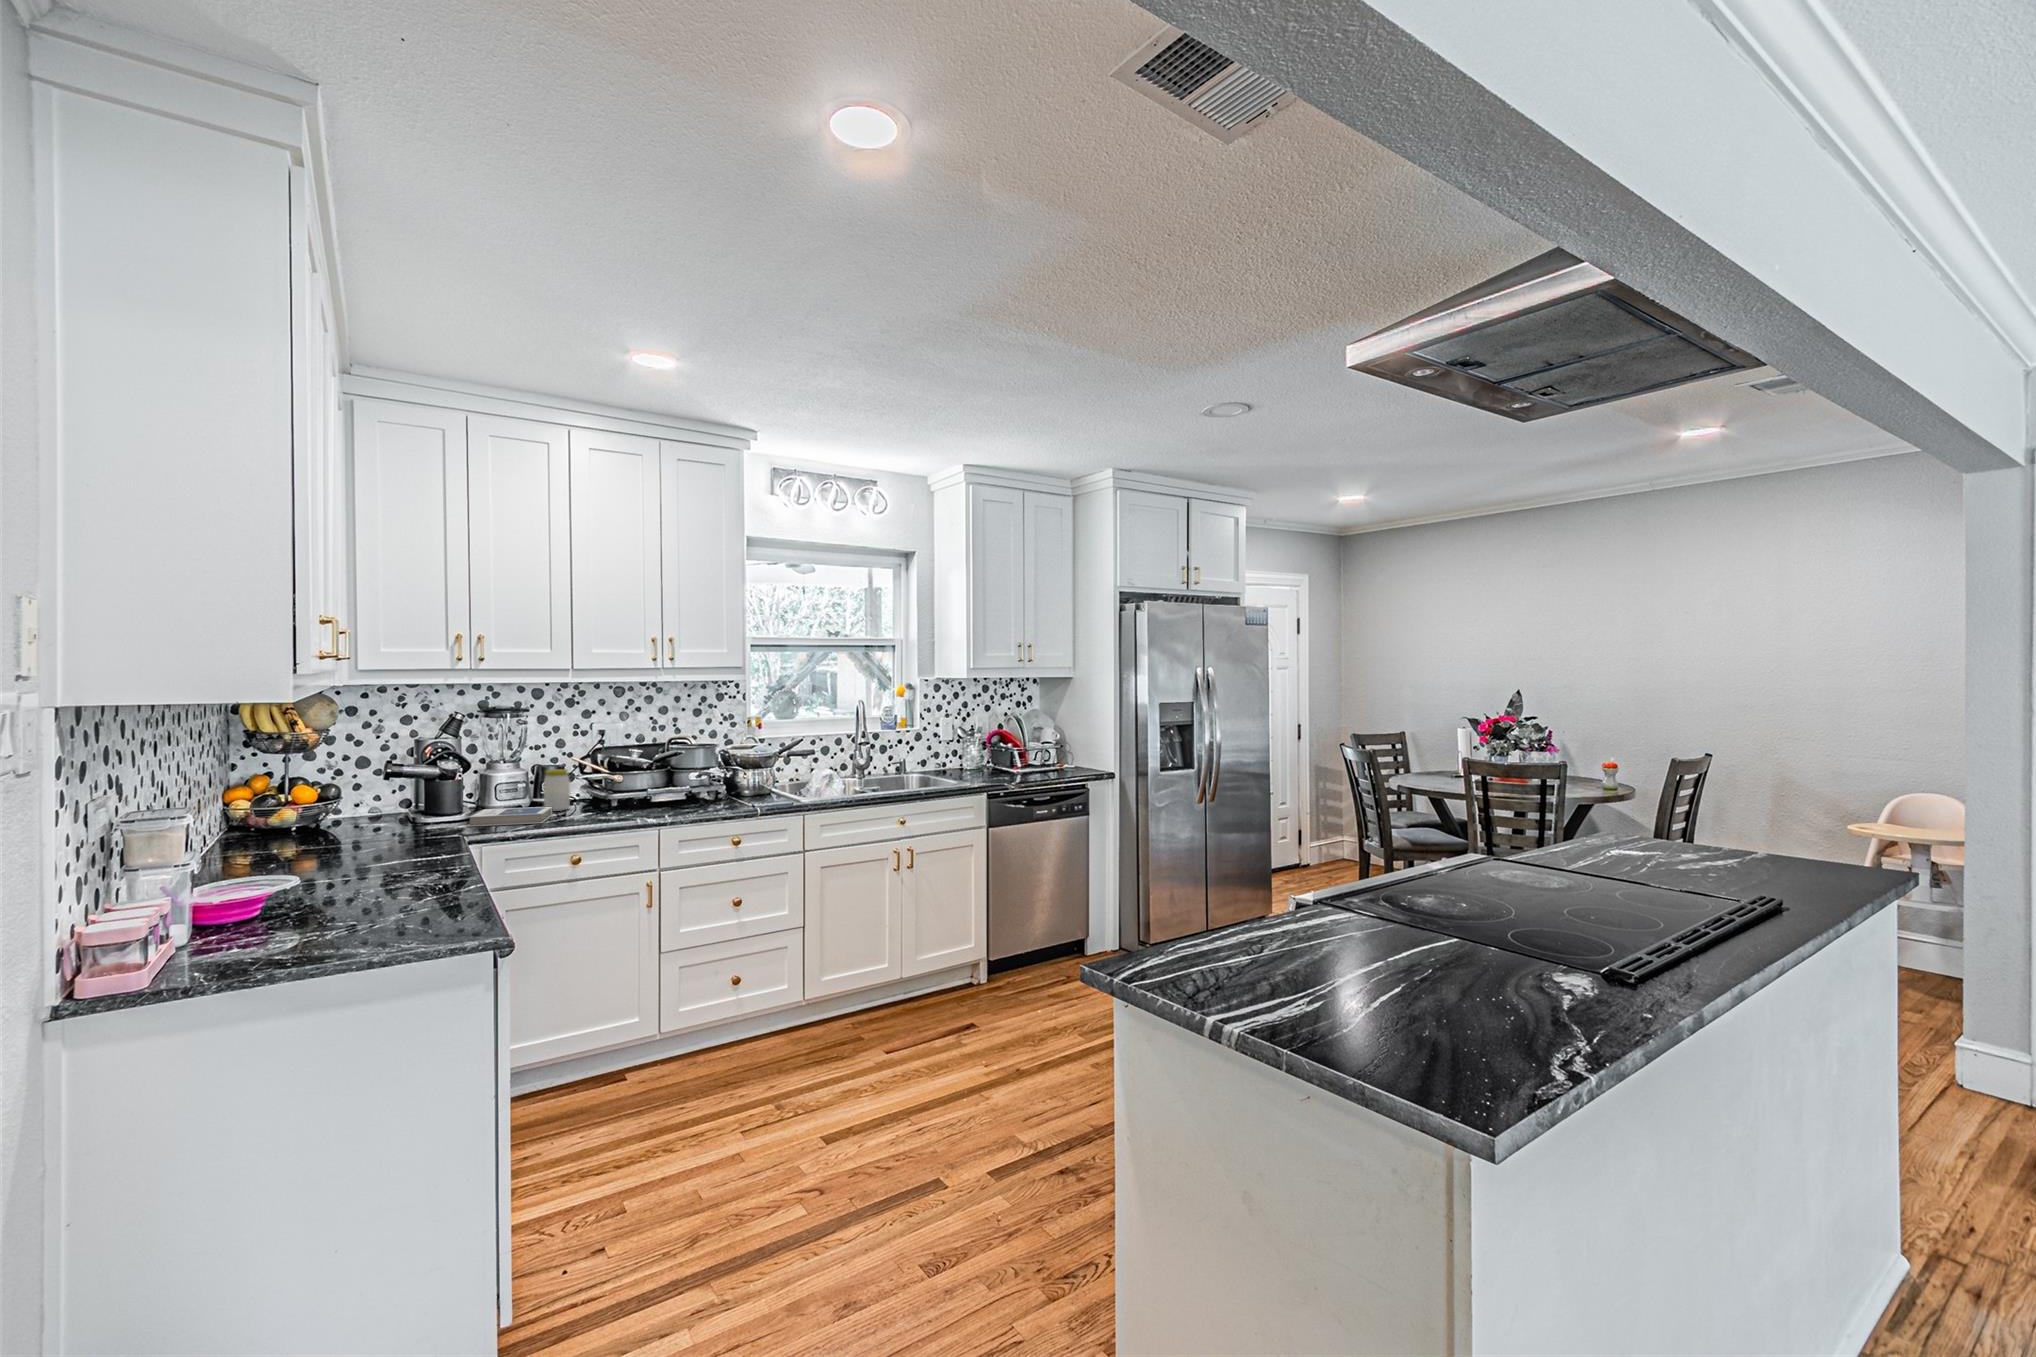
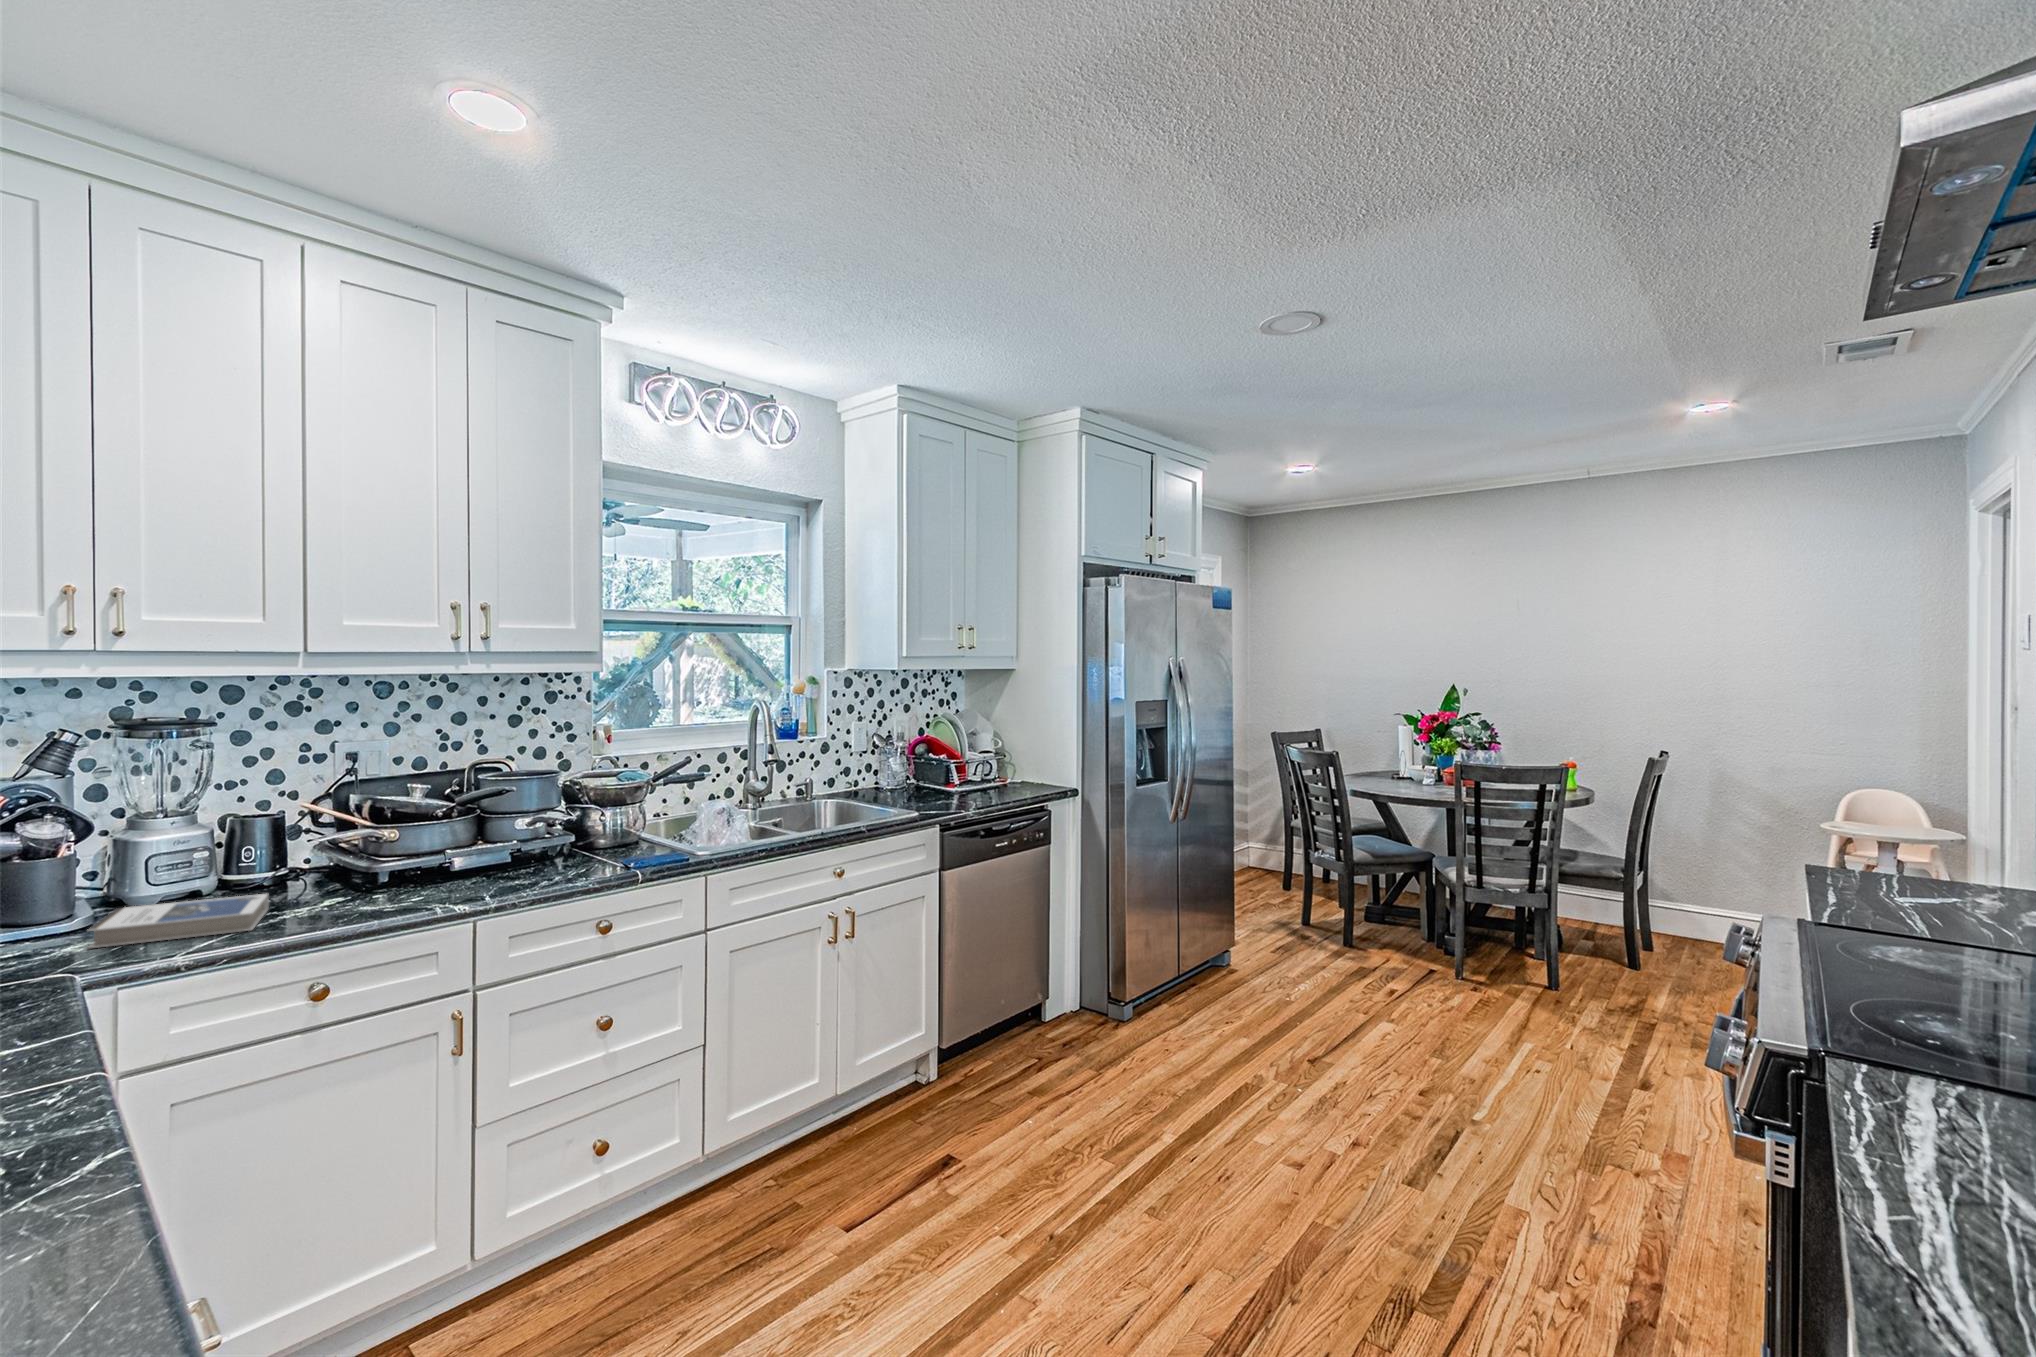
jar: present [544,769,570,811] -> none [248,822,299,897]

